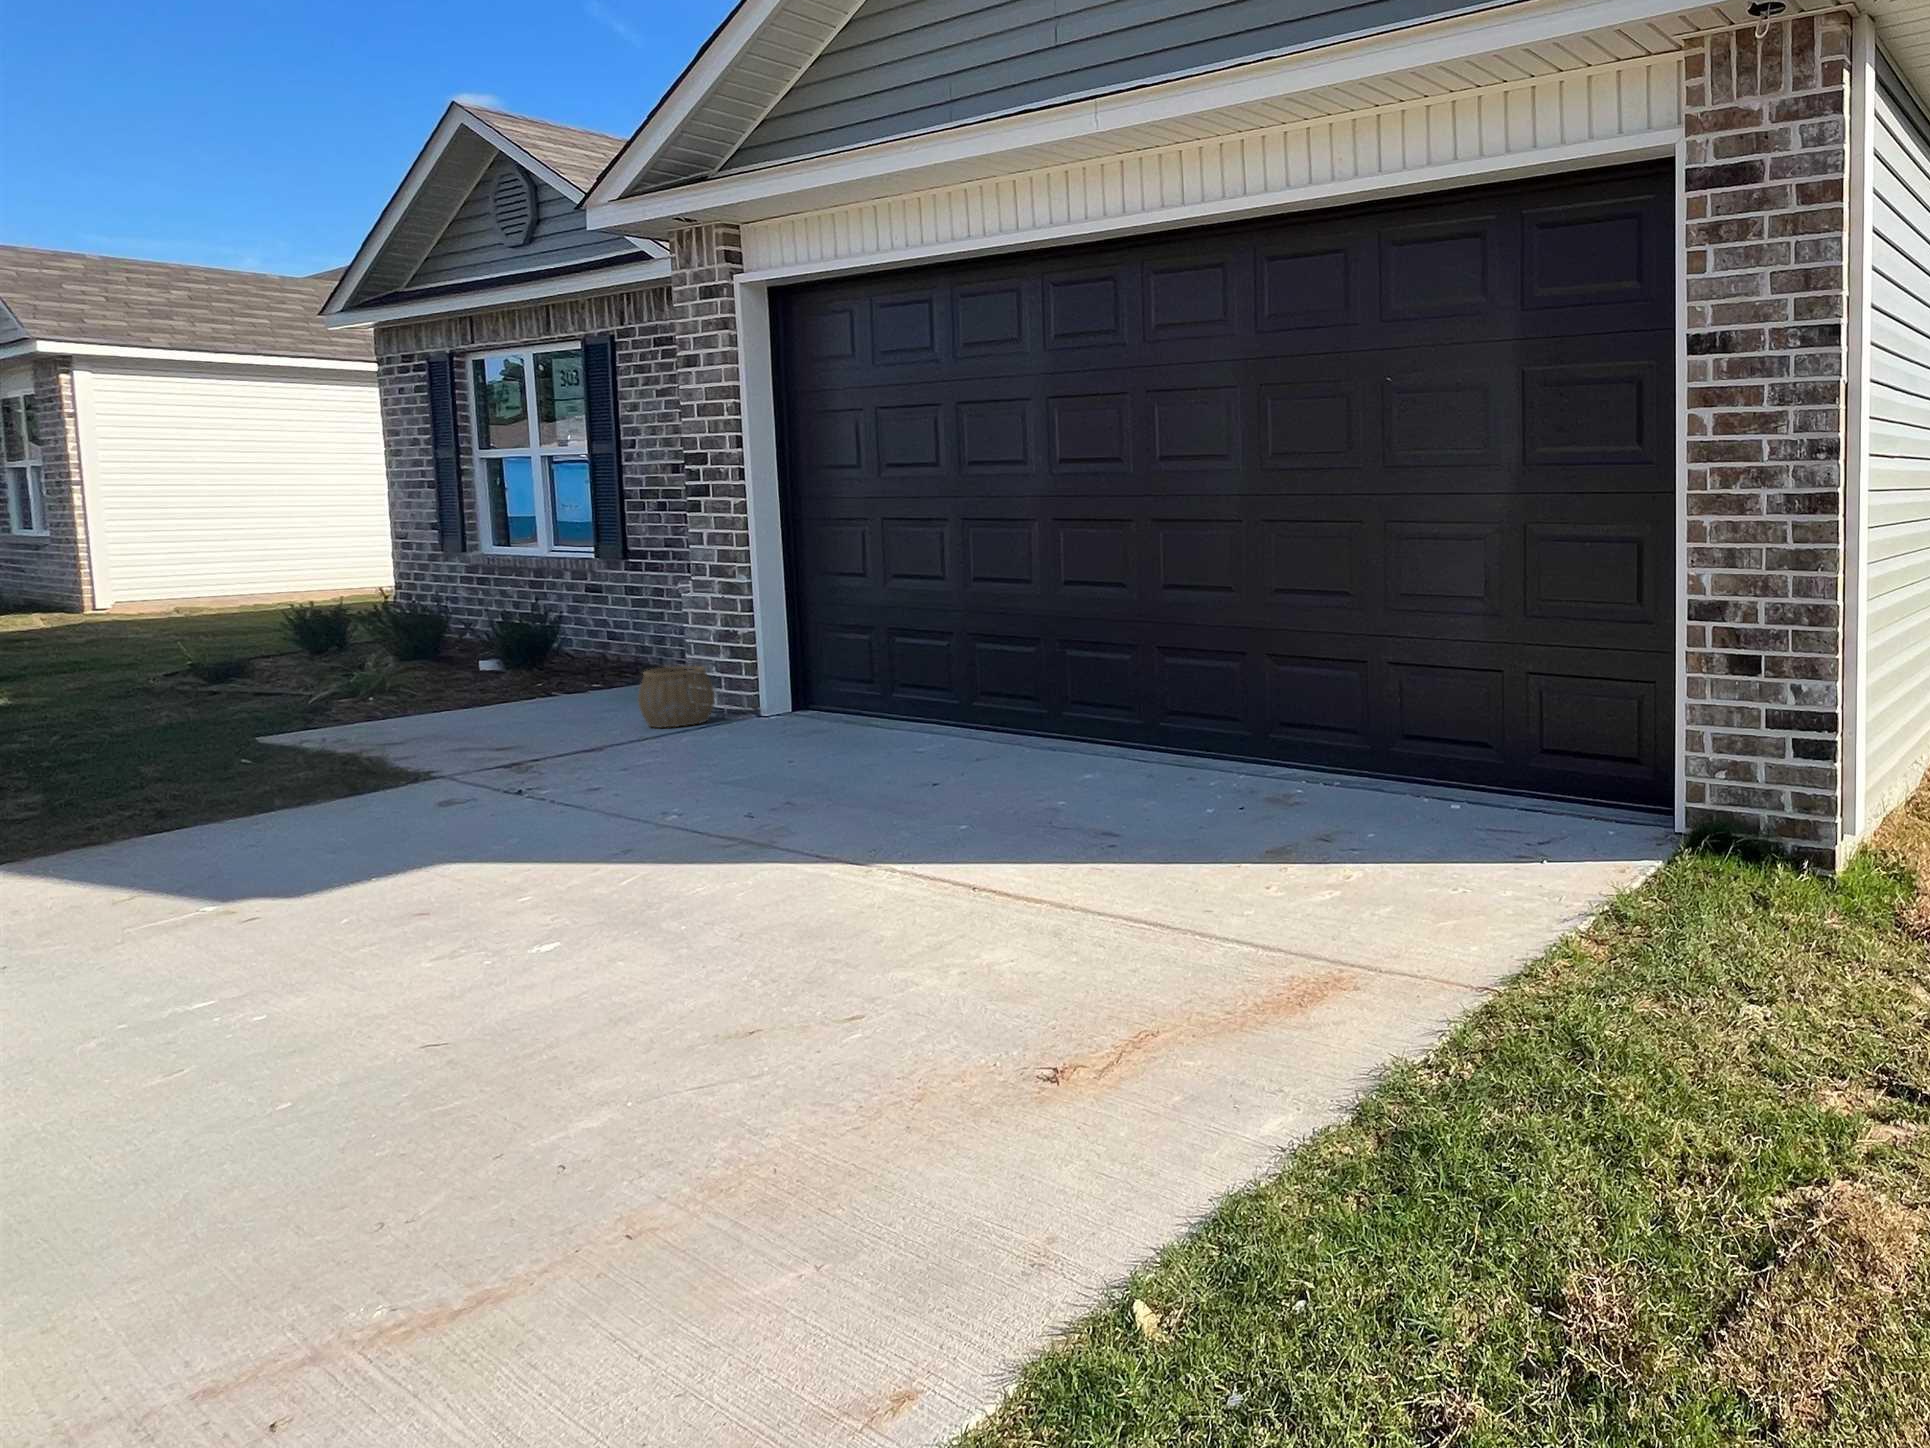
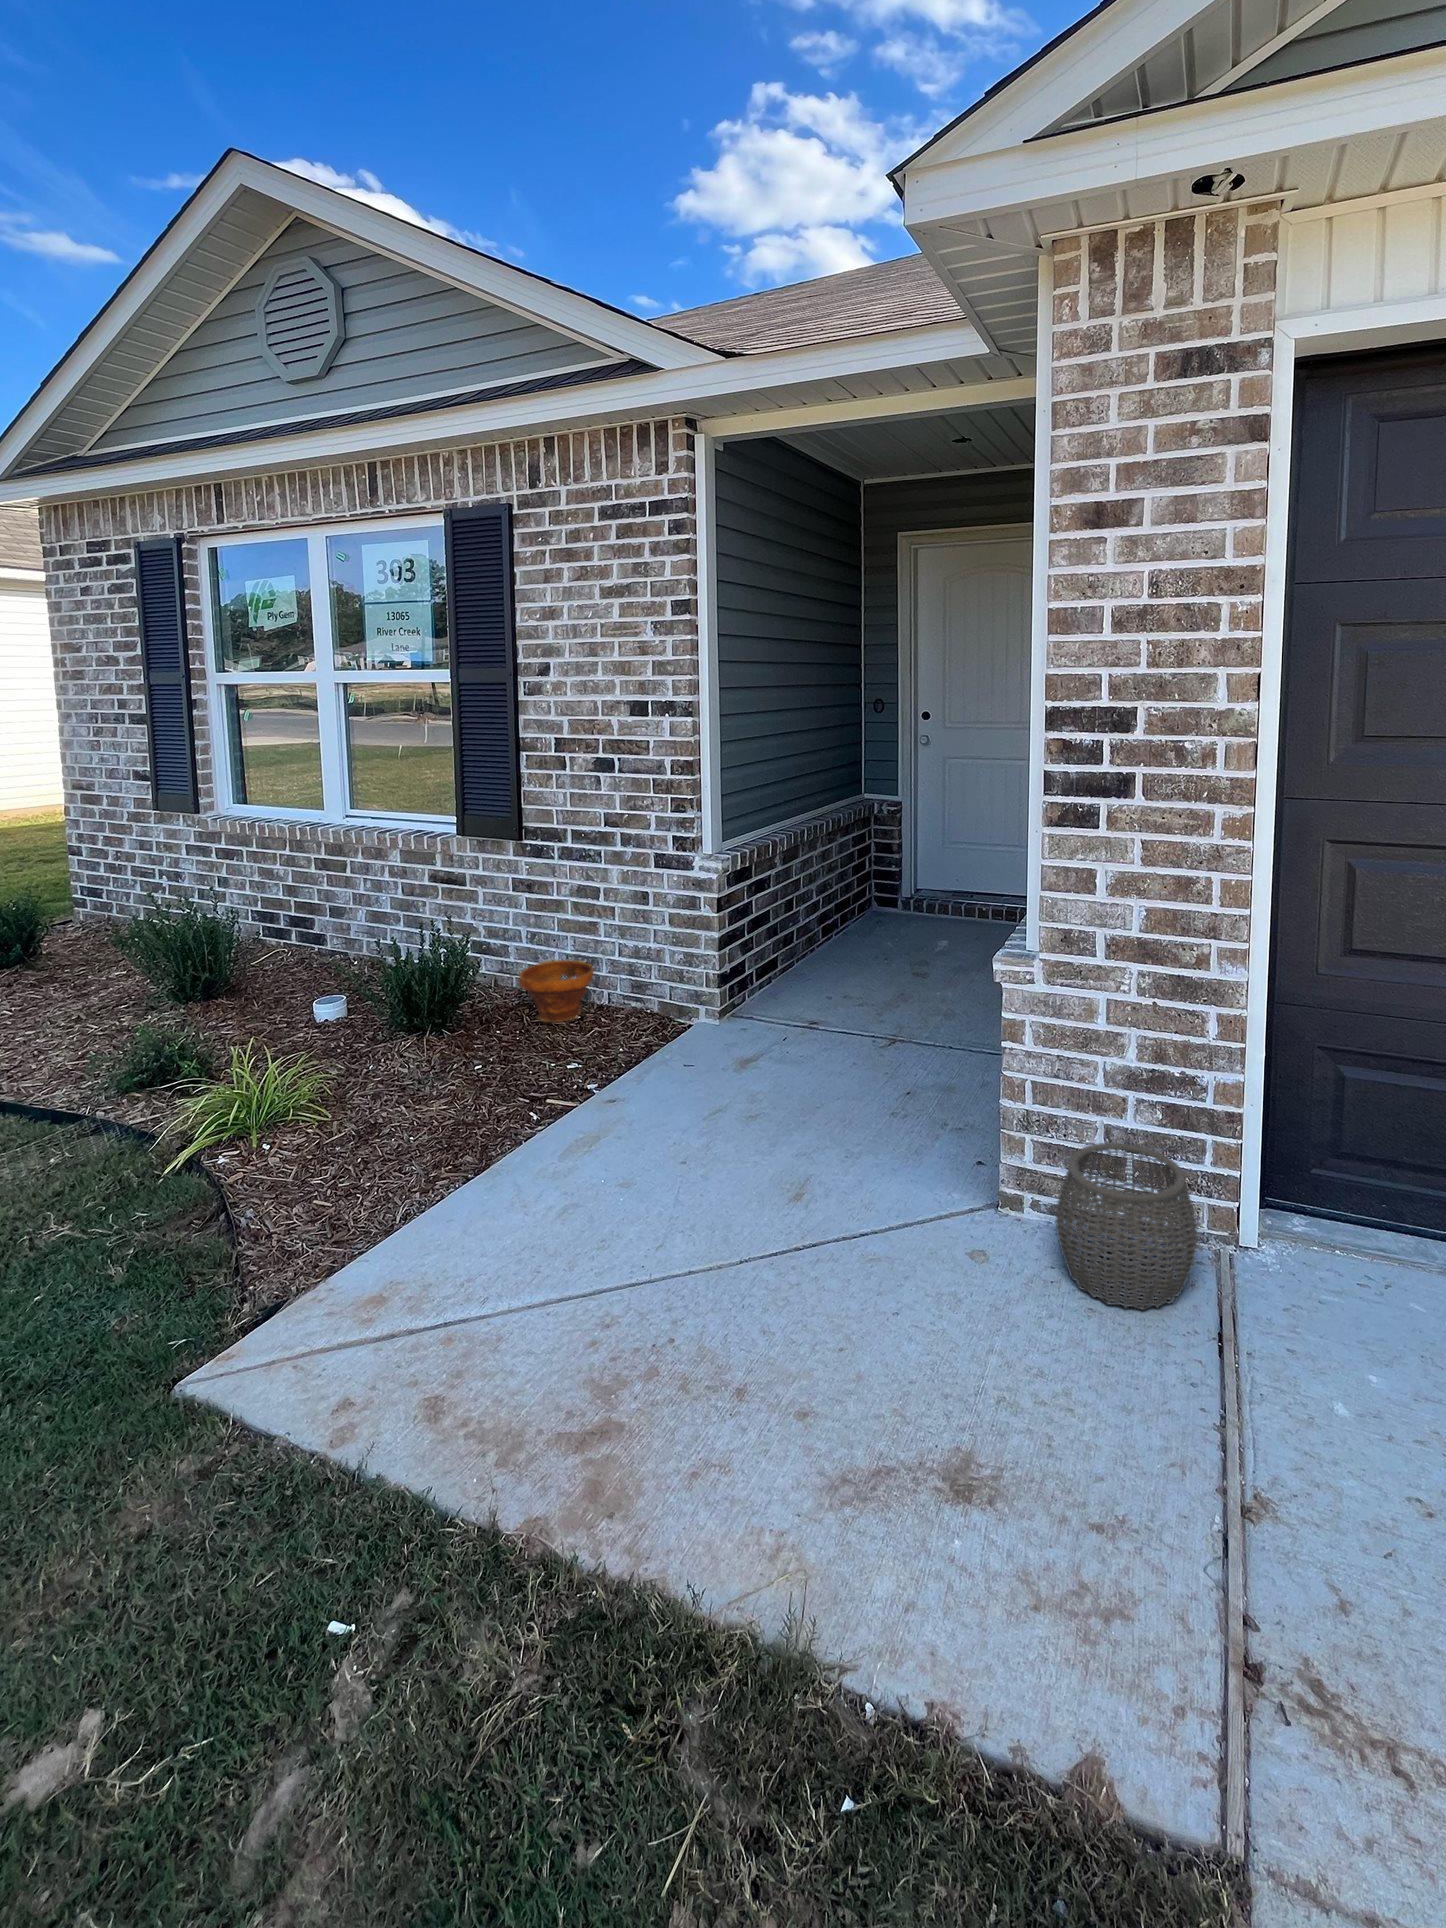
planter: none [596,637,656,672] -> present [519,960,594,1022]

